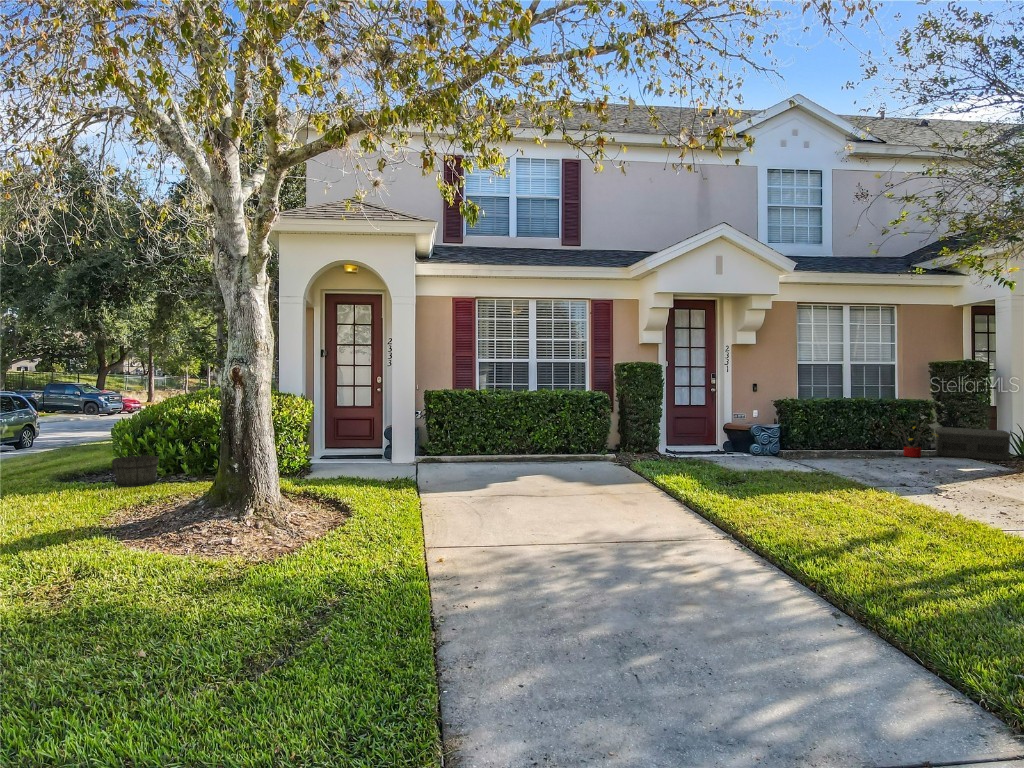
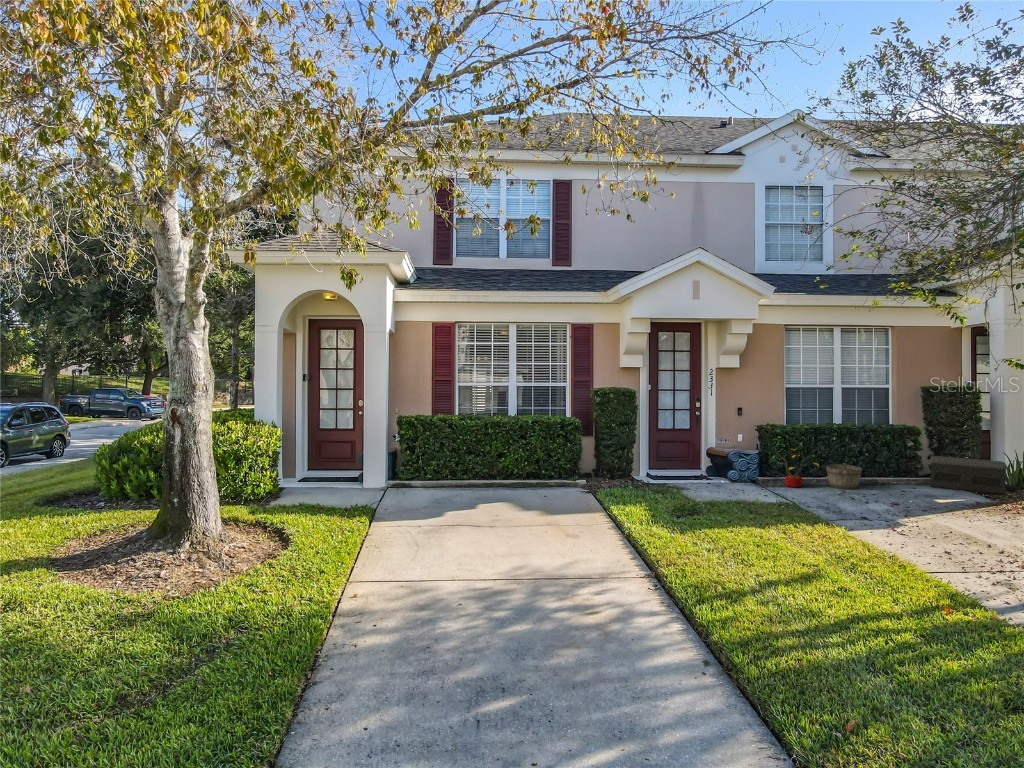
decorative plant: present [898,424,938,457] -> present [780,453,819,487]
wooden bucket: present [112,451,159,487] -> present [826,462,862,489]

